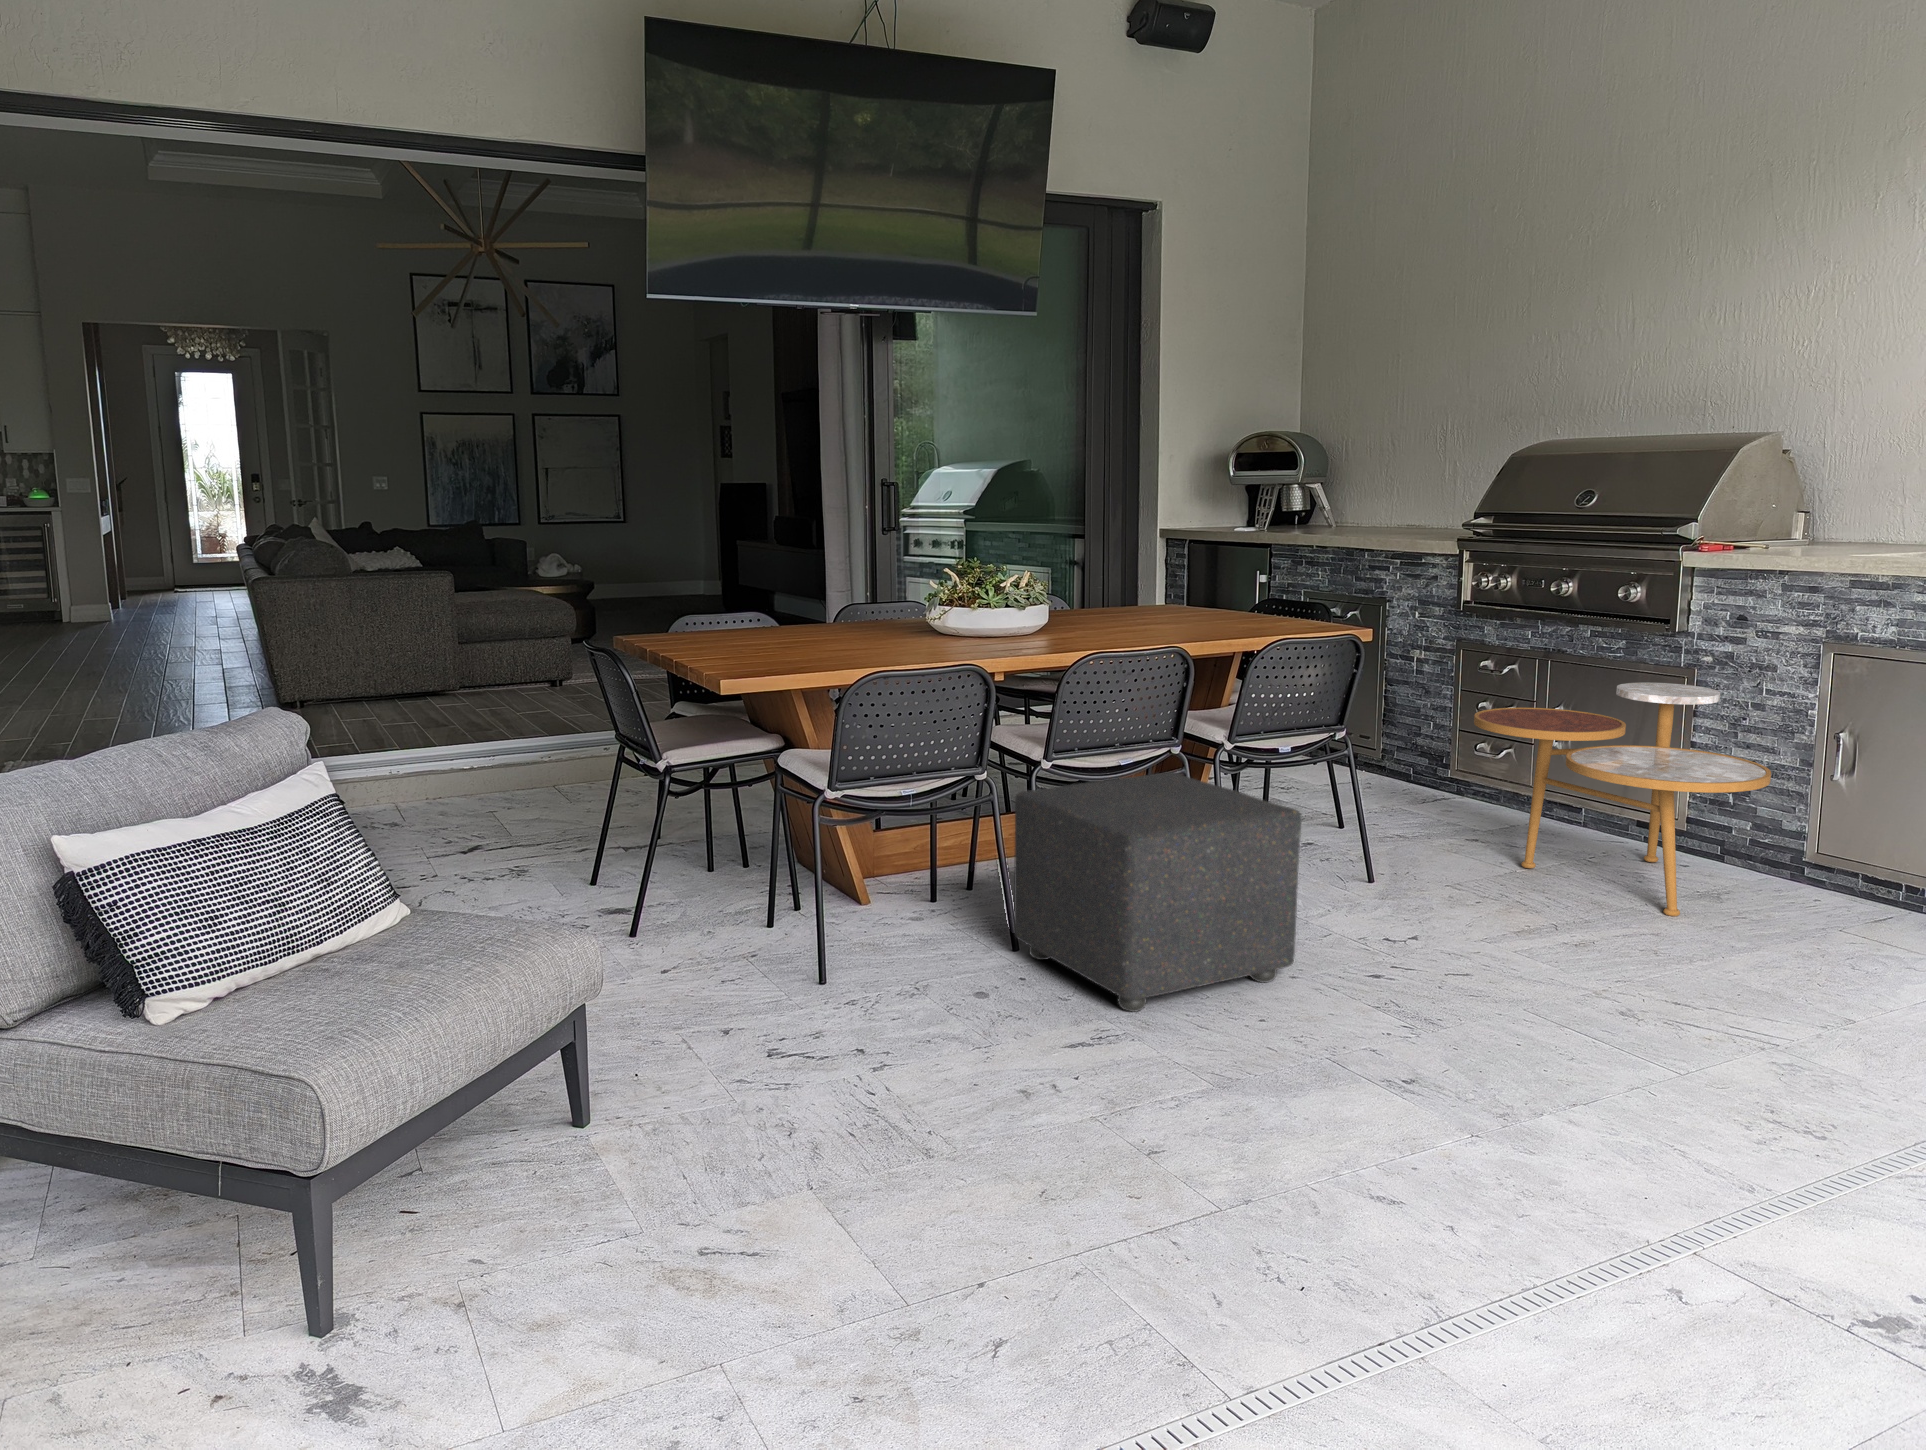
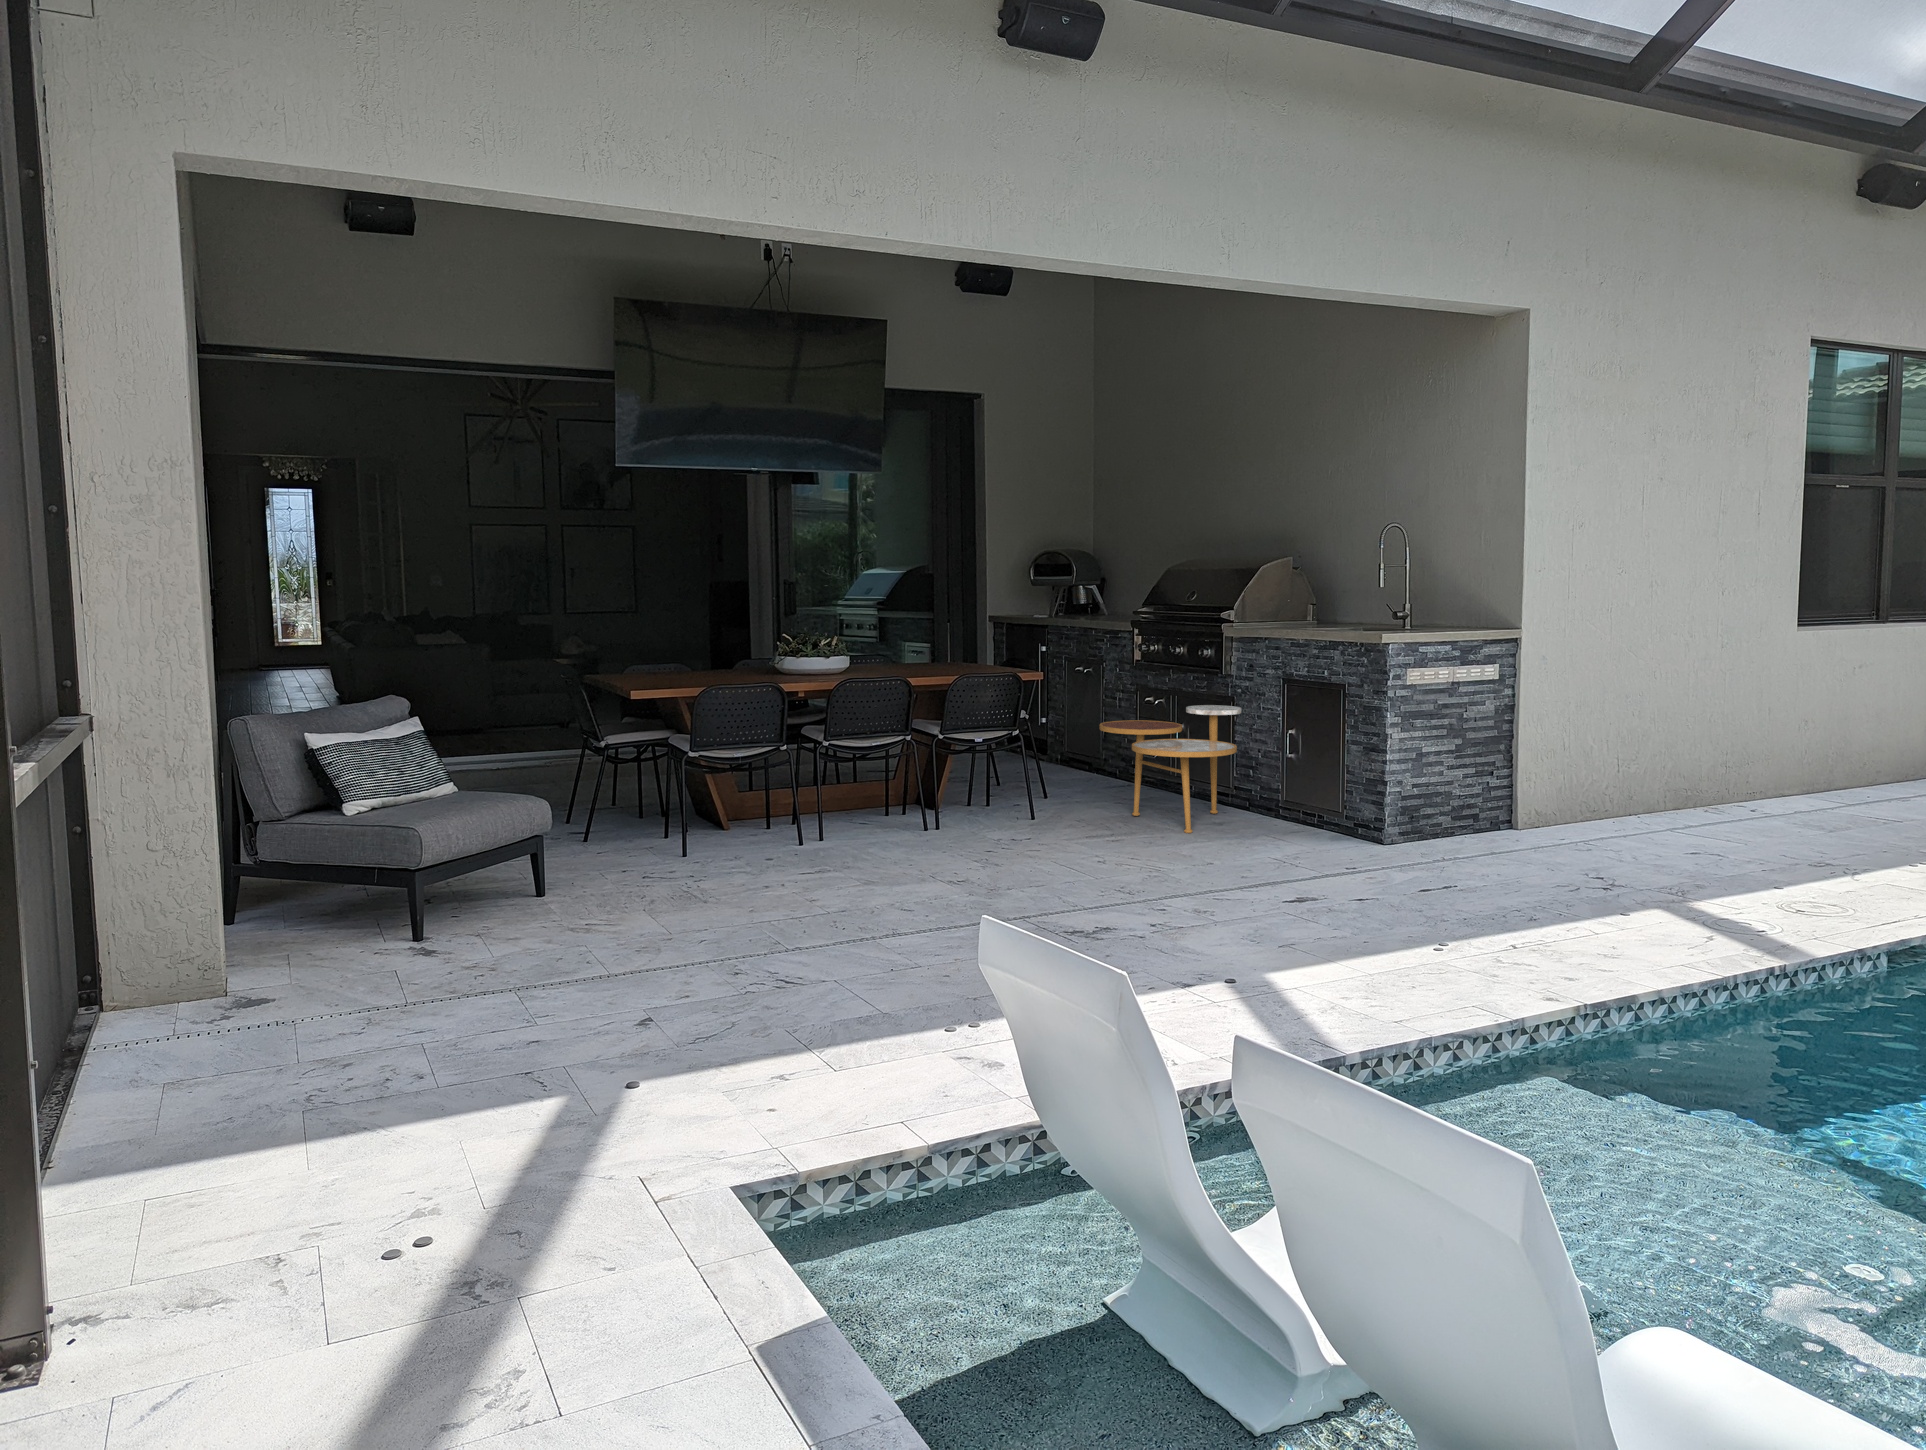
ottoman: present [1014,772,1302,1012] -> none [796,747,941,864]

